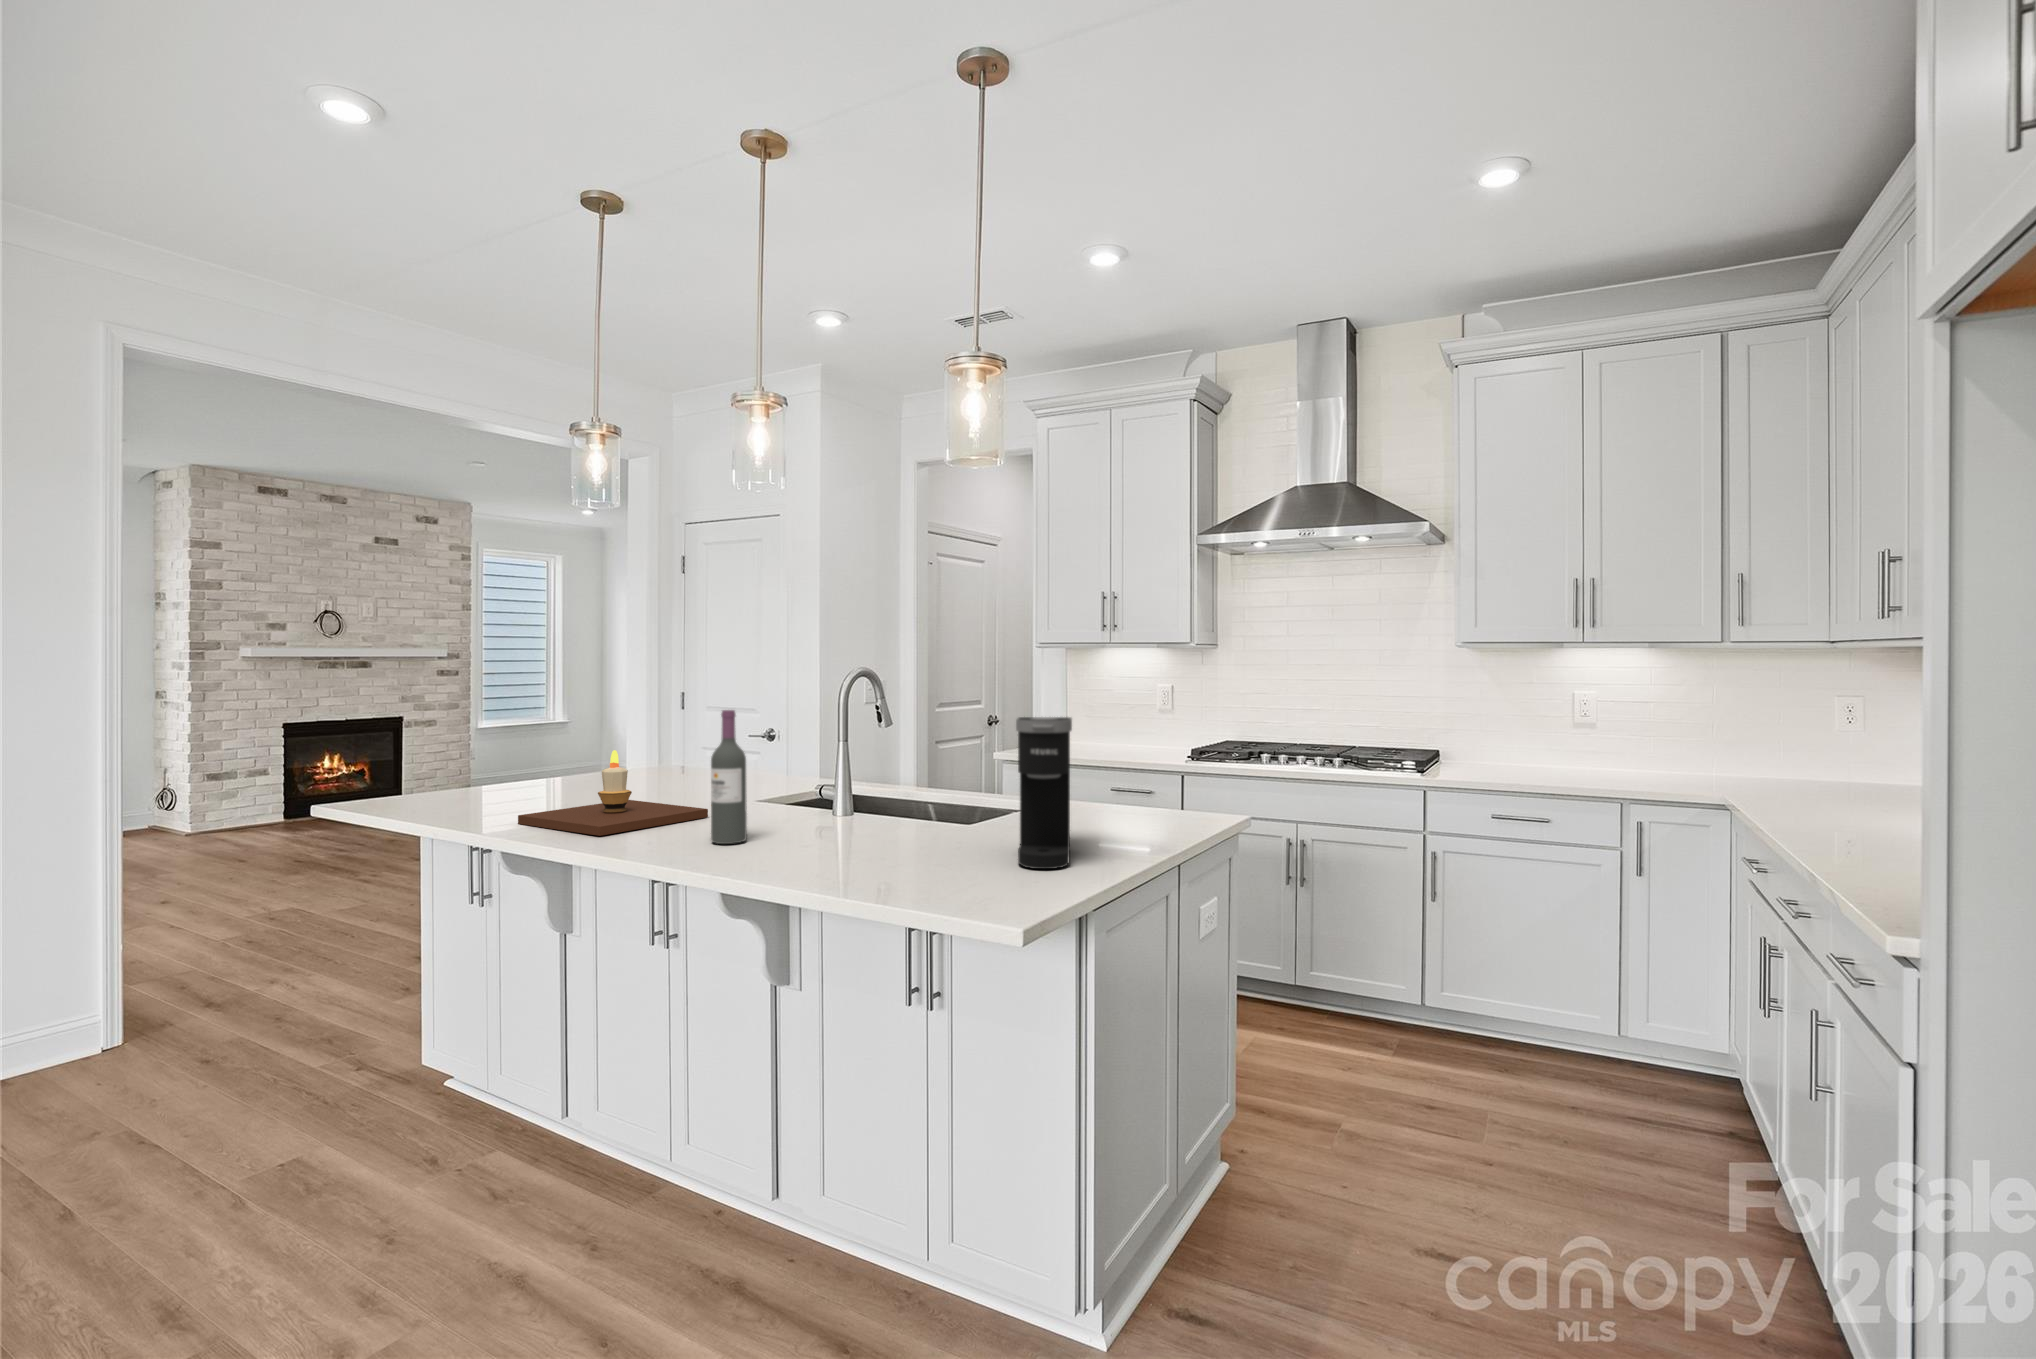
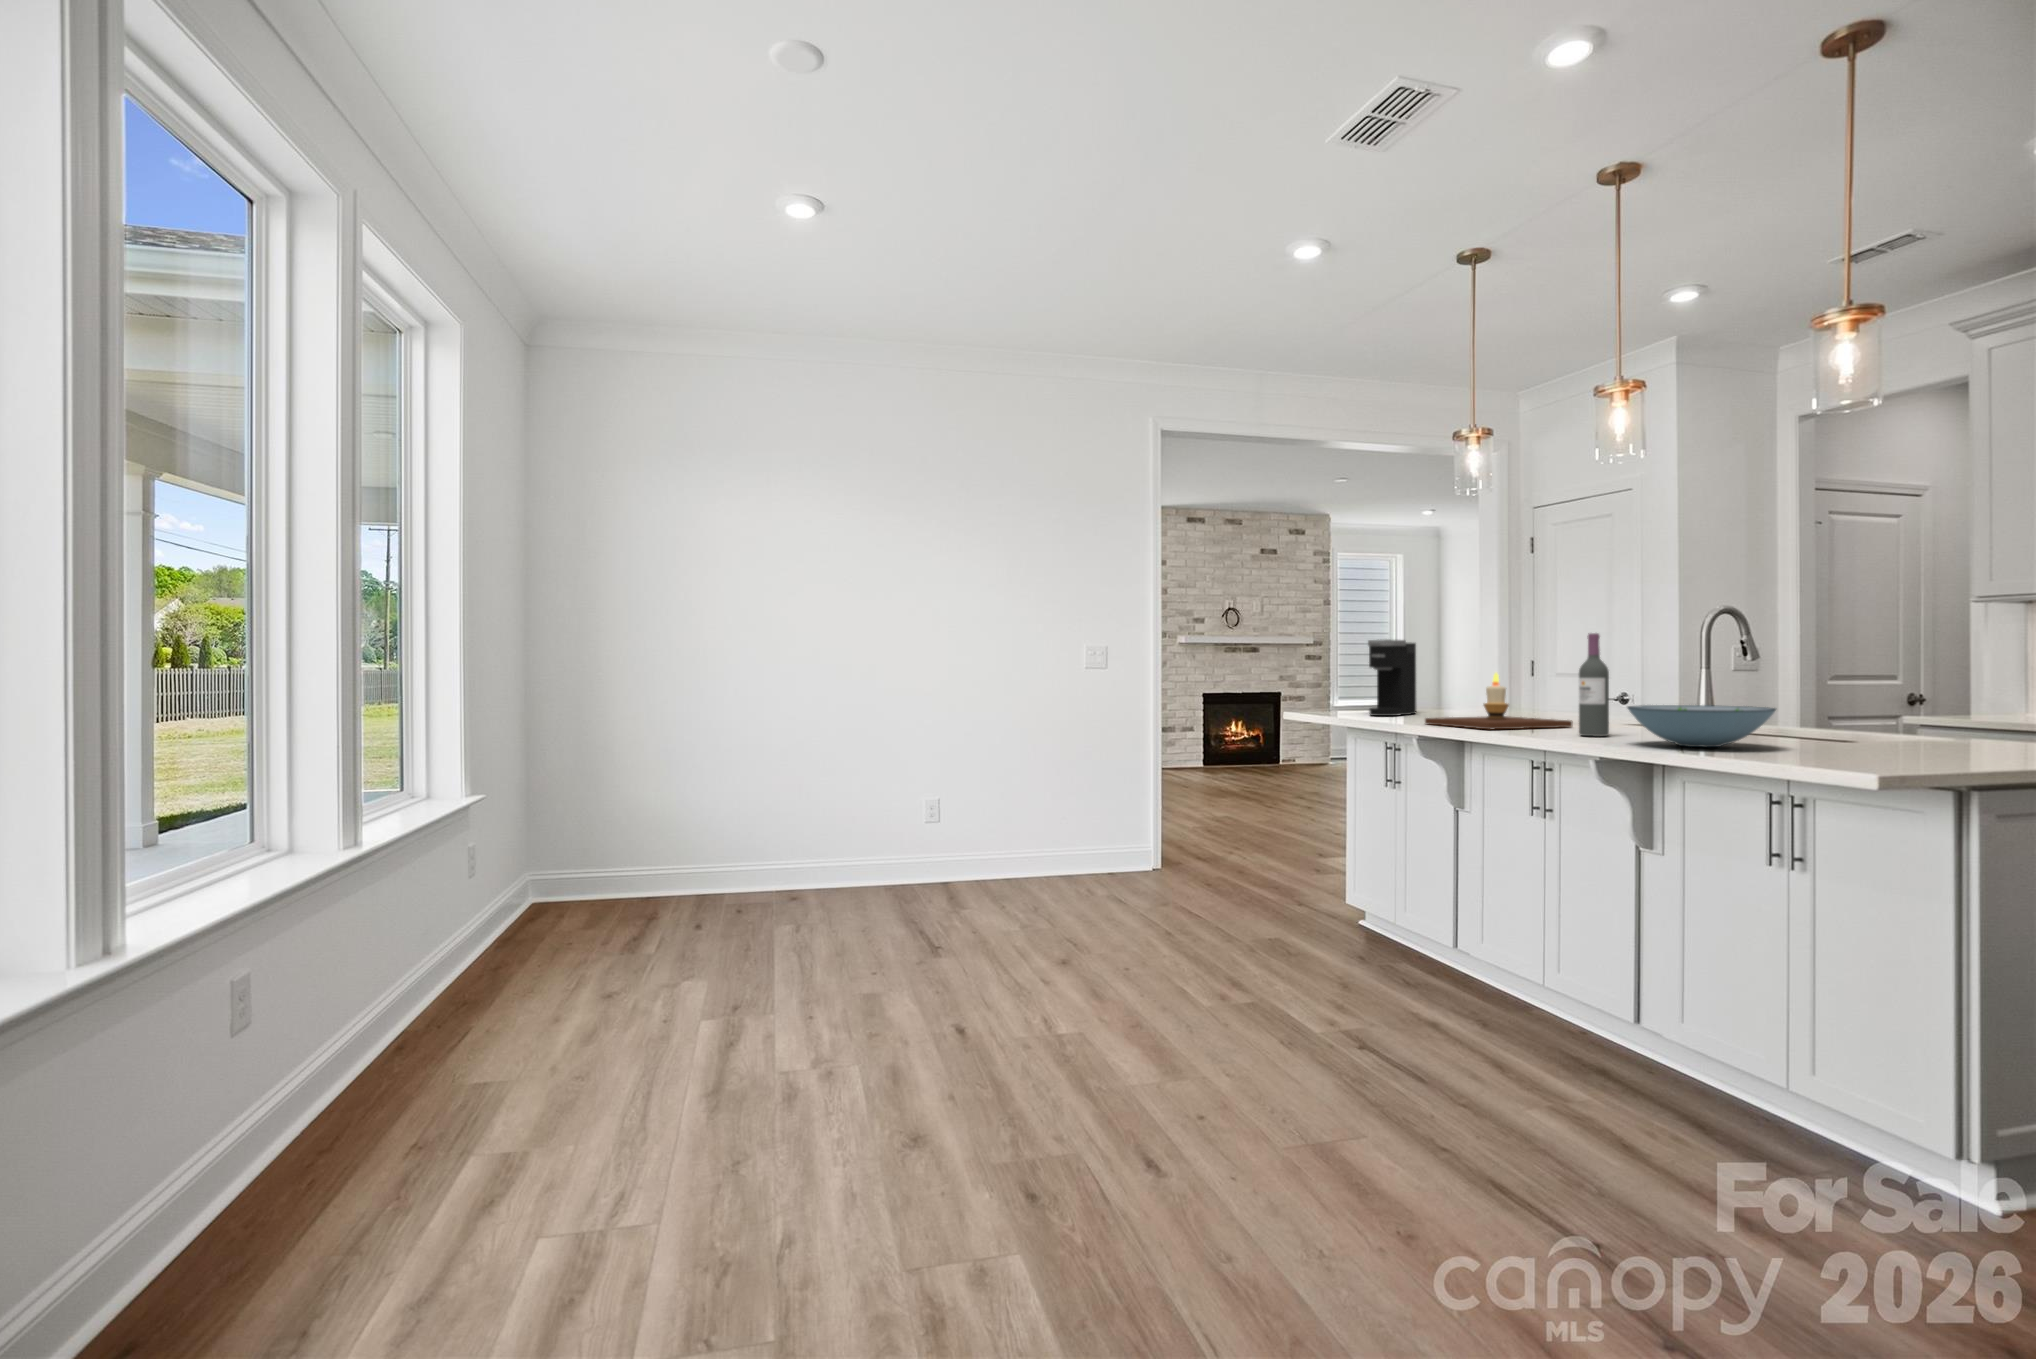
coffee maker: present [1016,717,1072,869] -> present [1368,639,1416,716]
decorative bowl: none [764,802,923,866] -> present [1627,705,1776,747]

